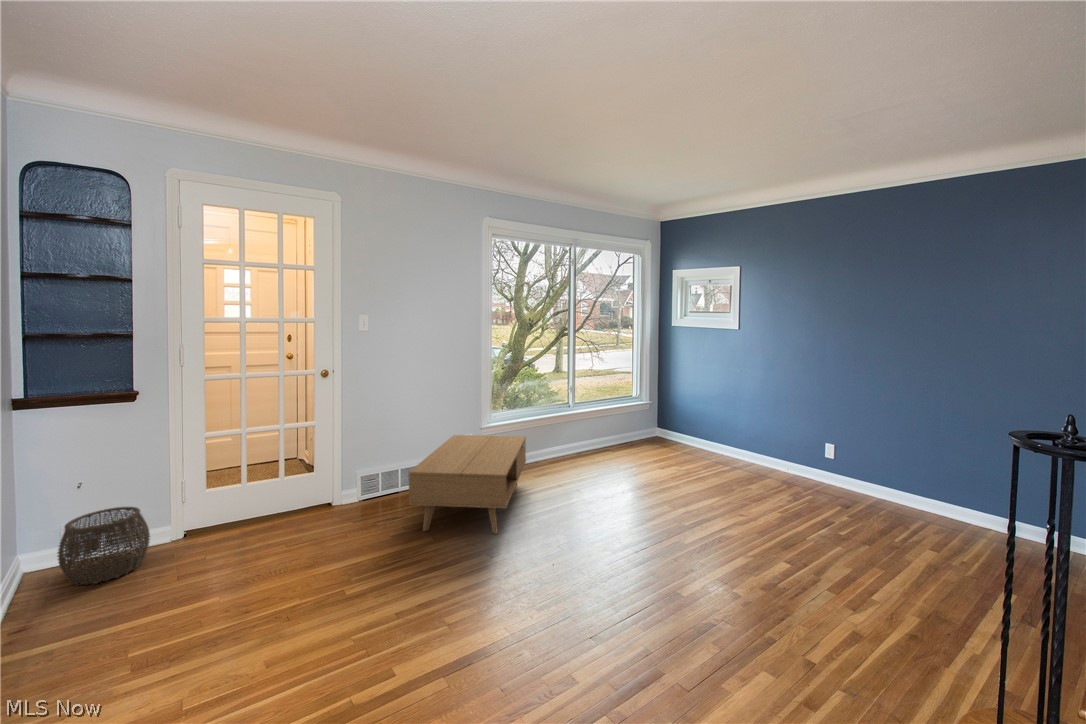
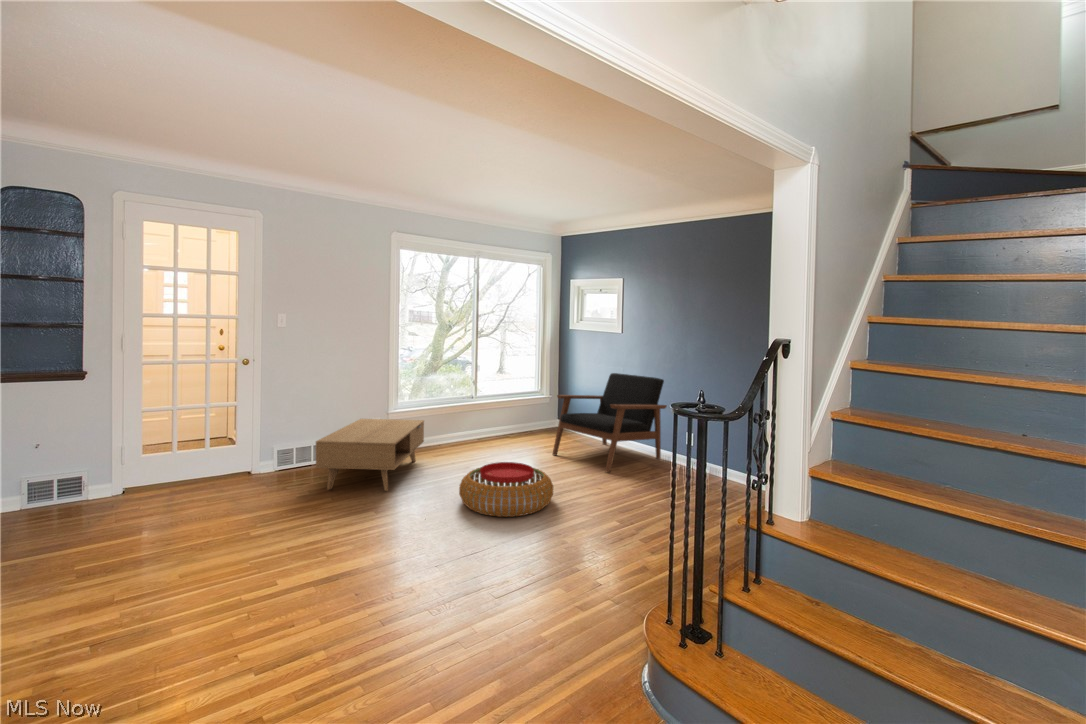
armchair: none [672,376,817,502] -> present [552,373,667,472]
pouf: none [594,498,724,585] -> present [459,462,553,517]
woven basket: present [58,507,150,585] -> none [25,464,98,521]

